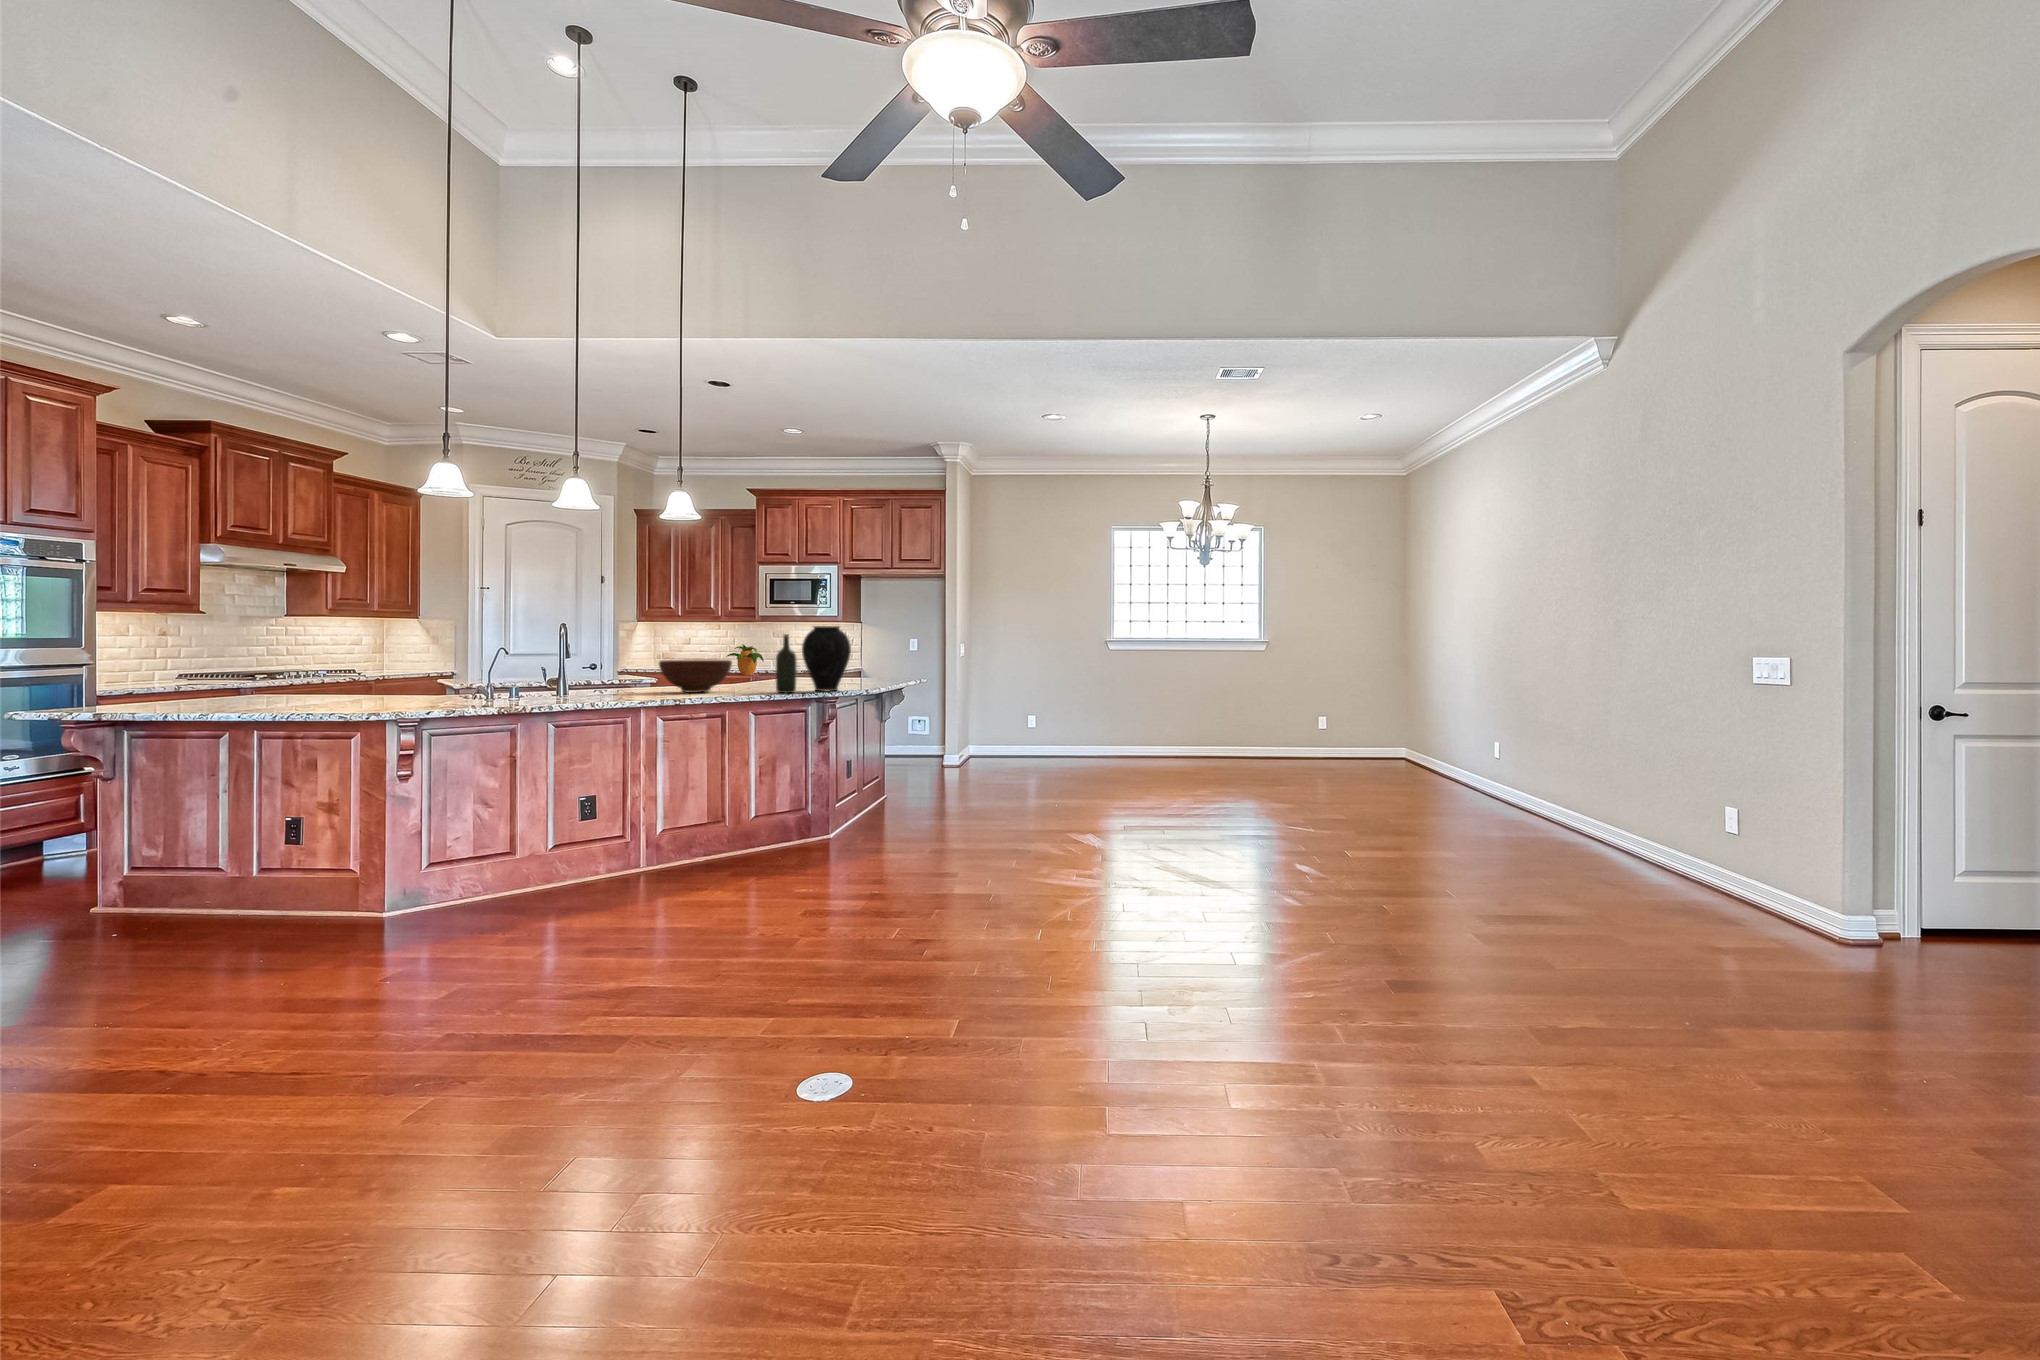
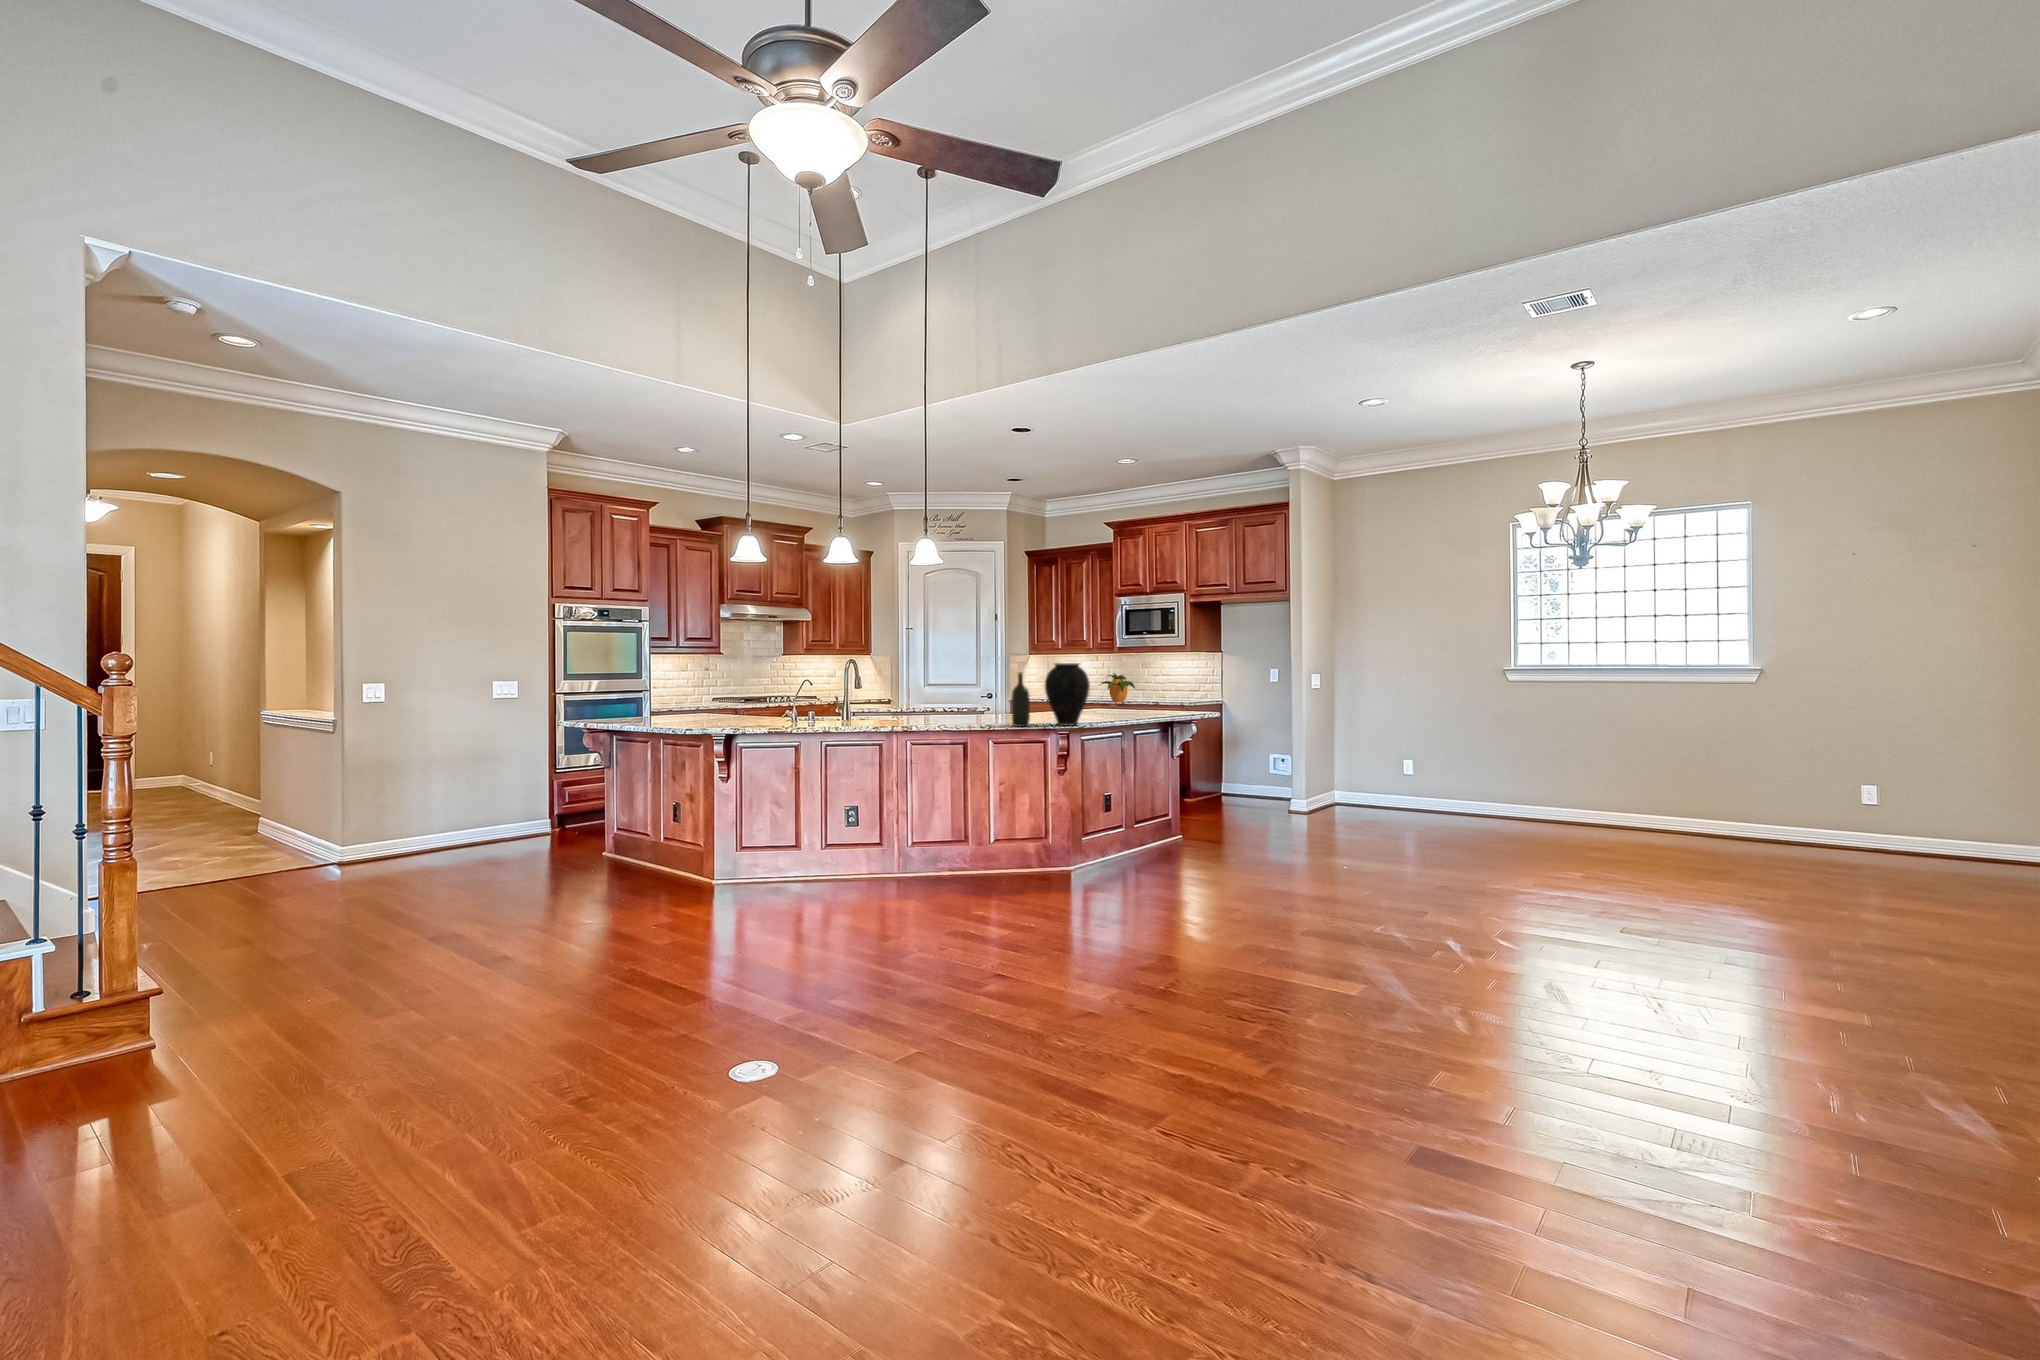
fruit bowl: present [659,660,732,693] -> none [930,693,989,723]

